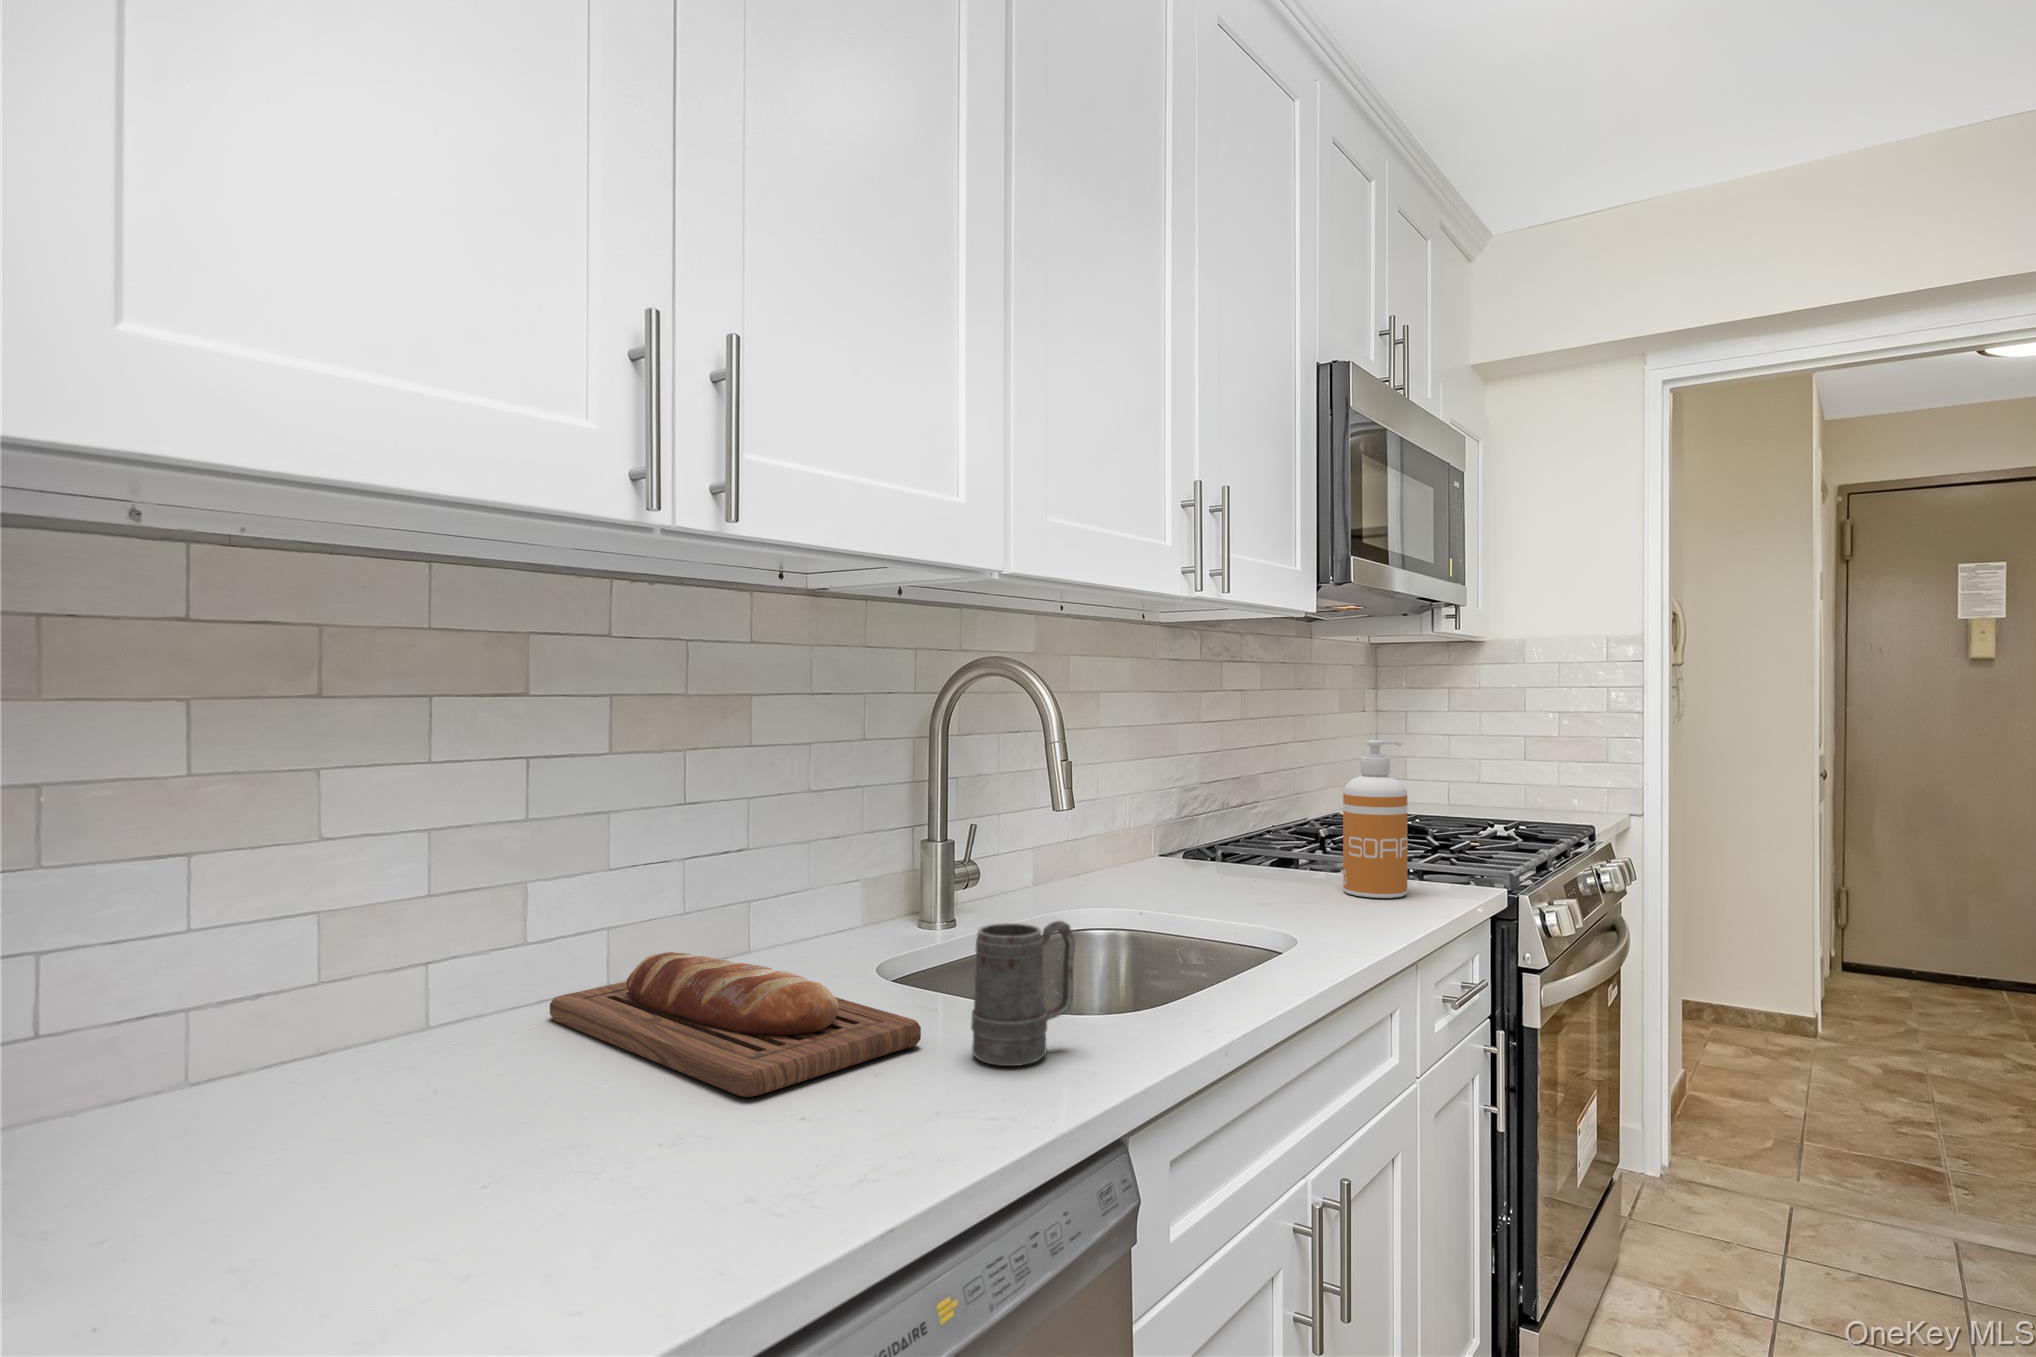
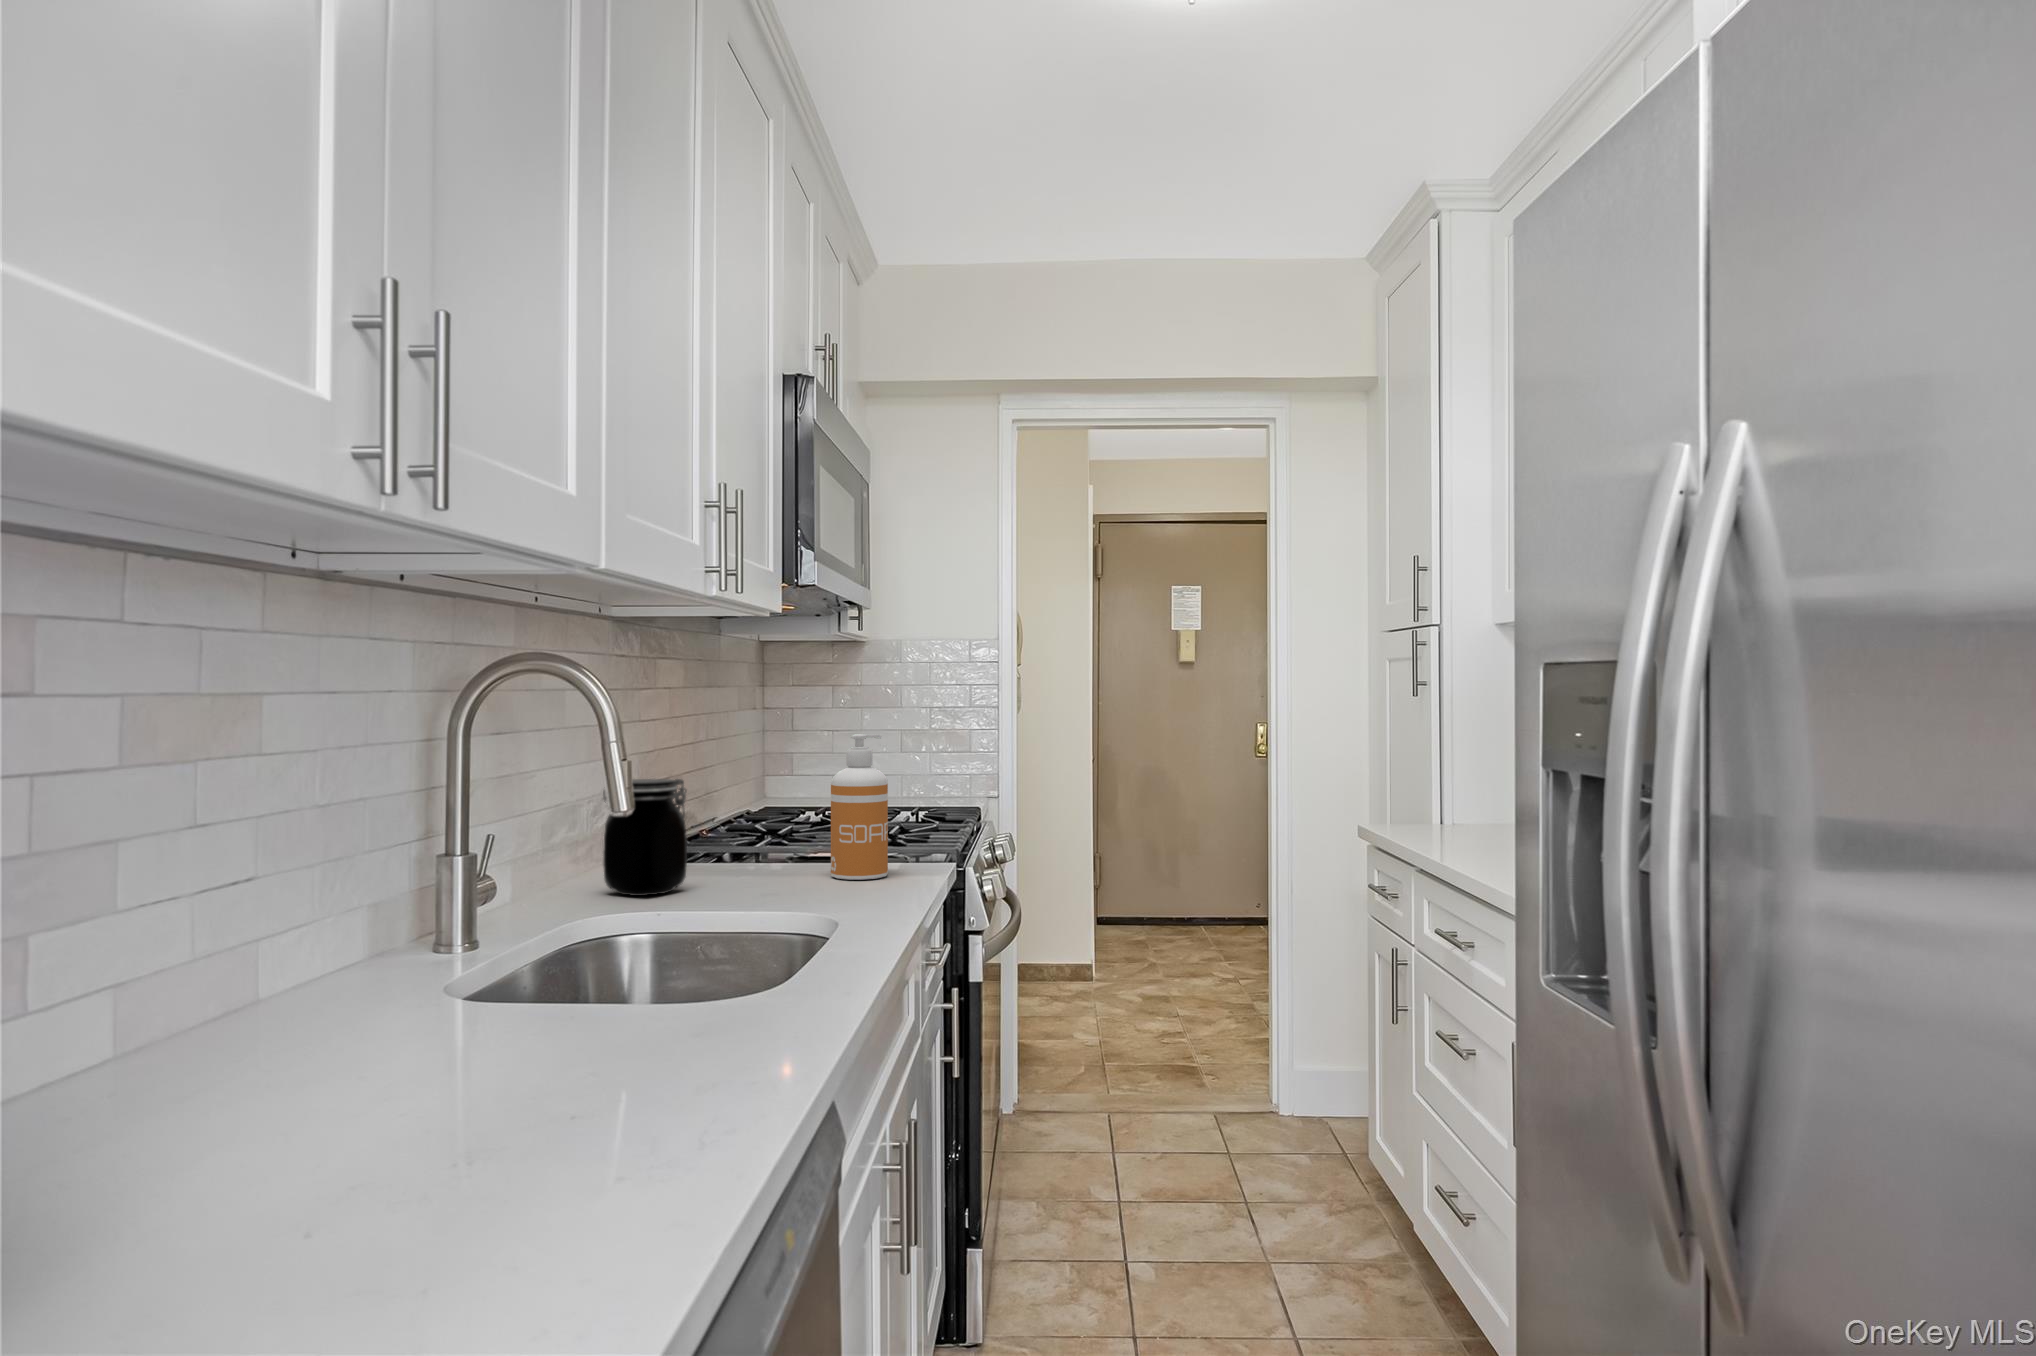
jar: none [1106,777,1188,891] -> present [603,779,687,896]
mug: present [971,921,1075,1066] -> none [677,903,765,1043]
bread loaf: present [550,952,921,1097] -> none [127,989,620,1106]

